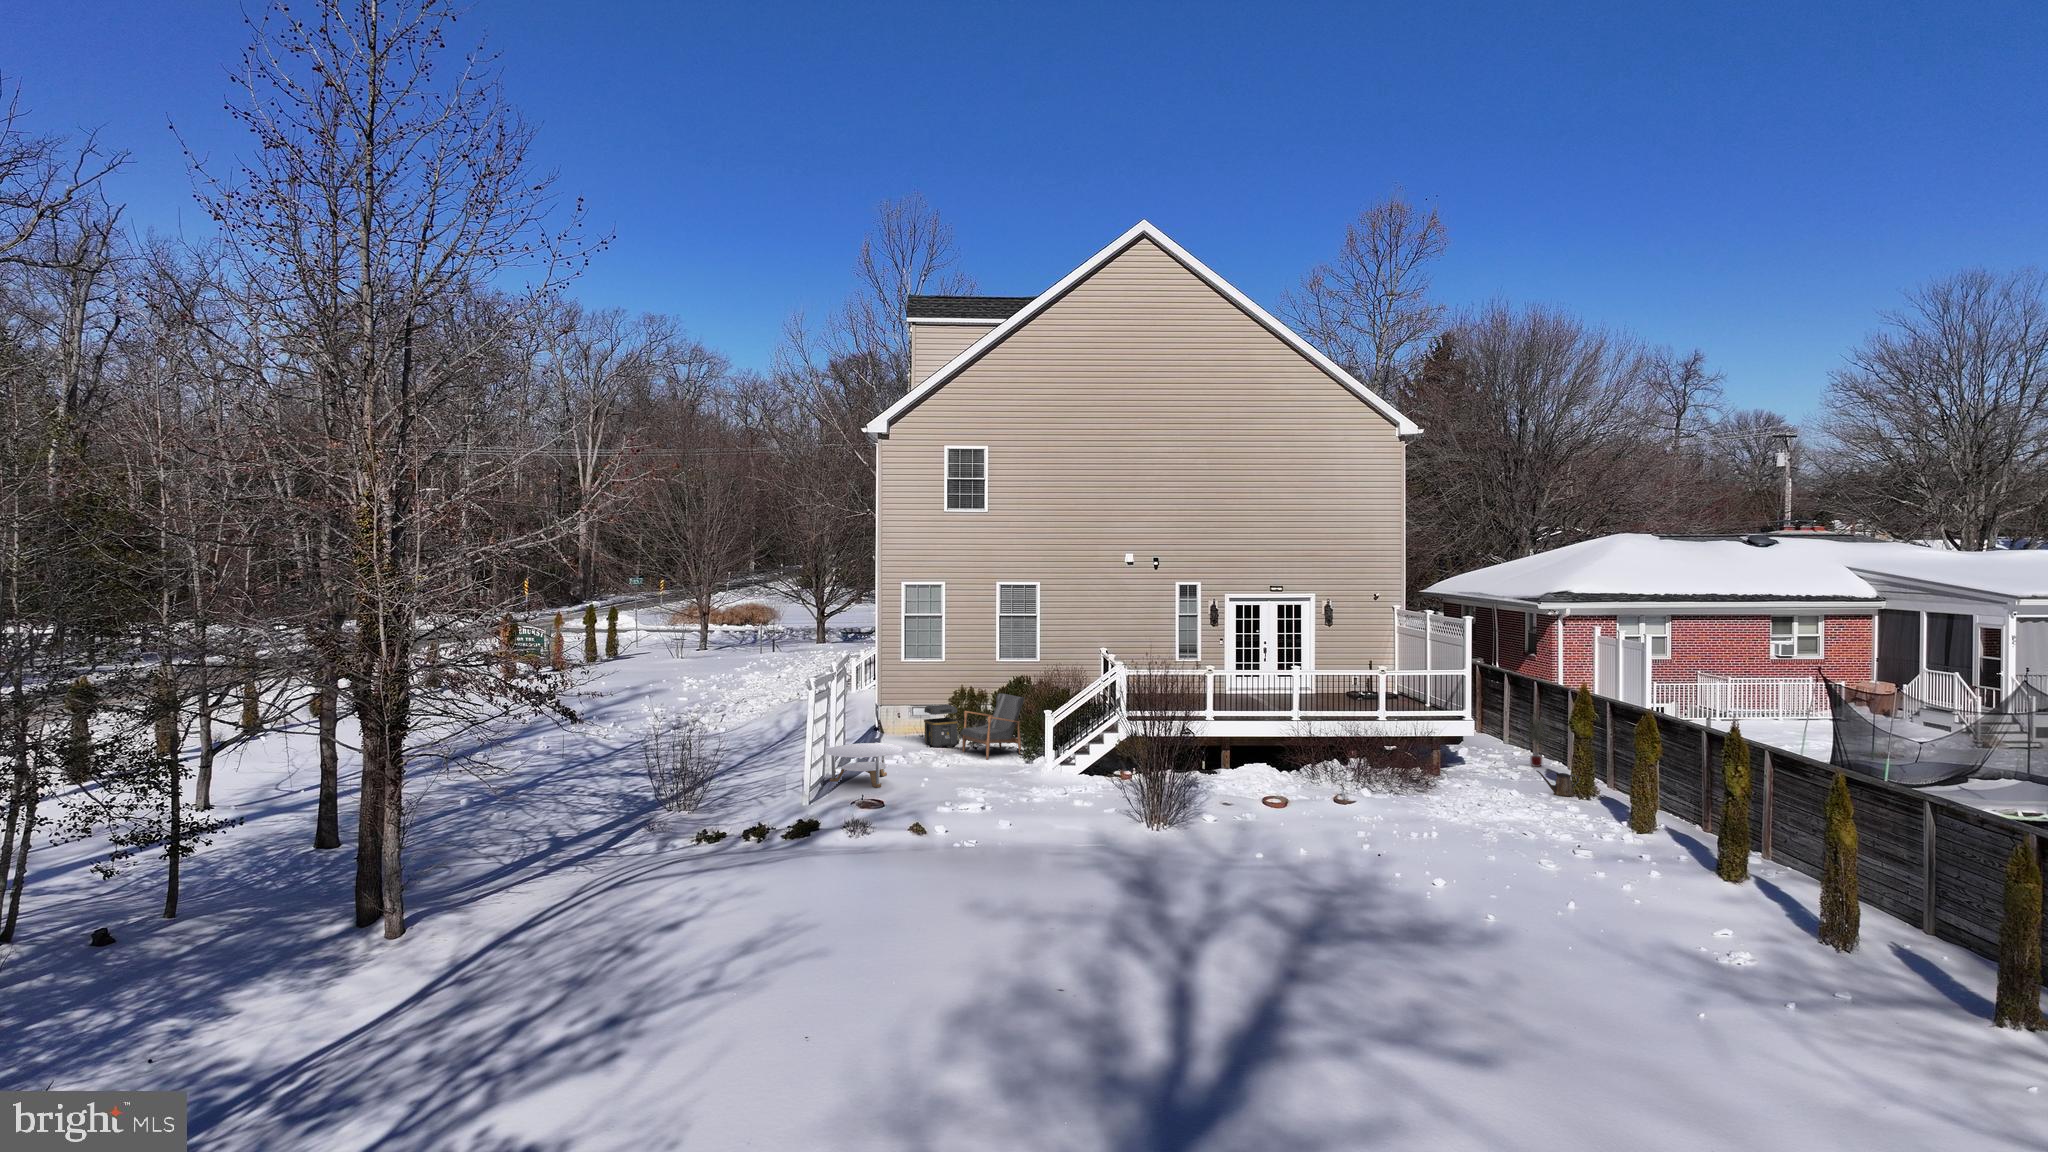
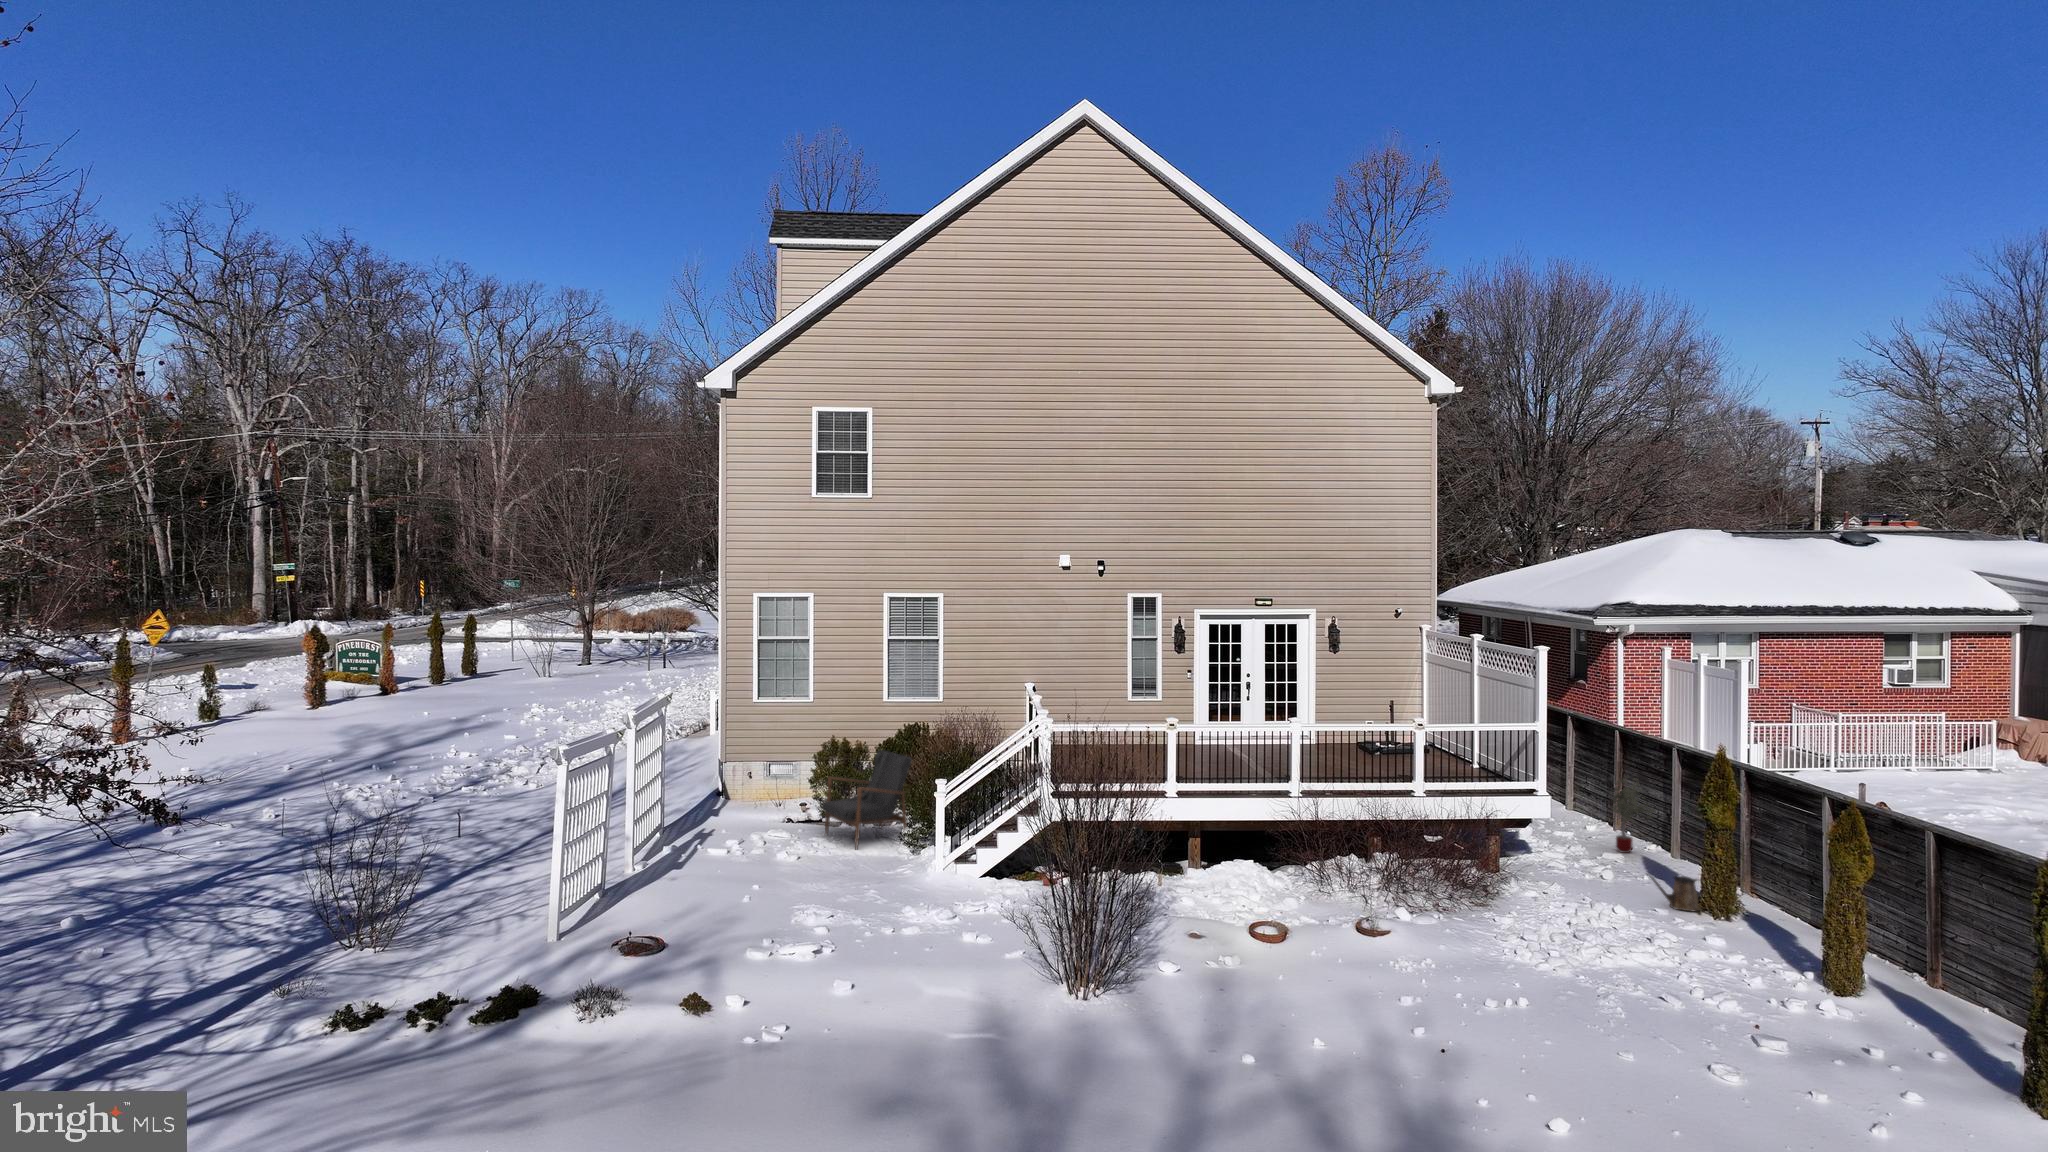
toolbox: present [924,705,958,747] -> none [775,764,822,826]
round table: present [826,743,903,787] -> none [598,834,719,909]

